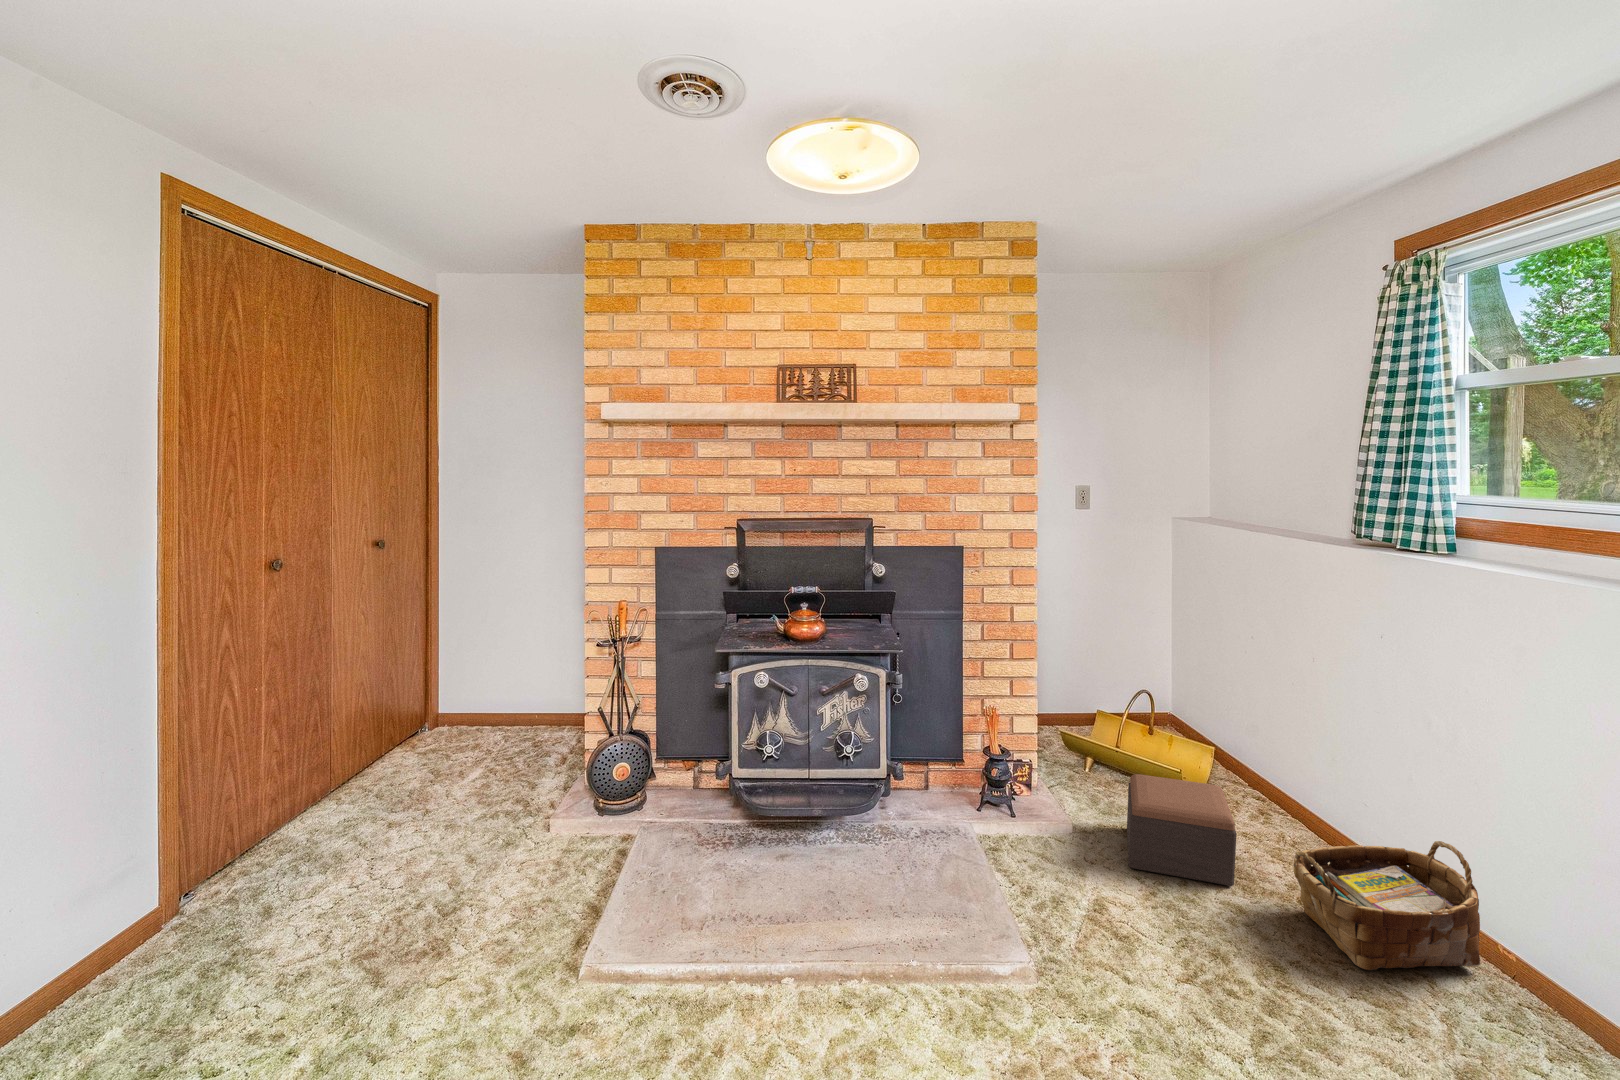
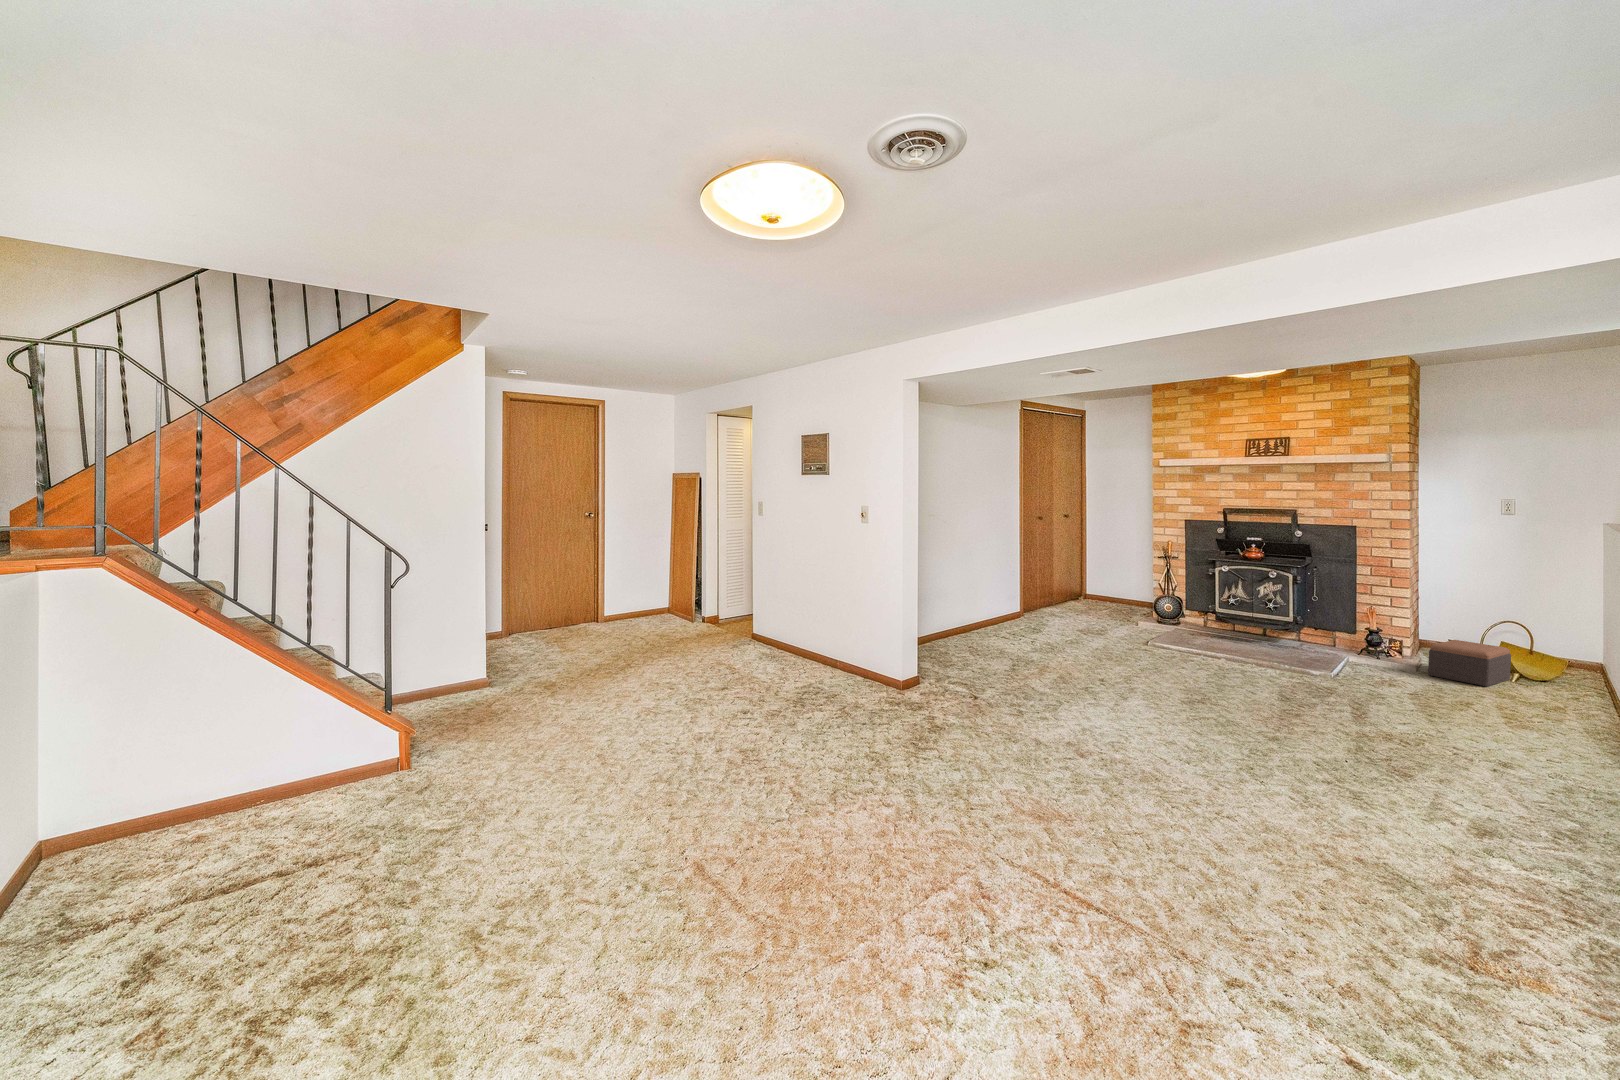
woven basket: present [1293,841,1480,970] -> none [1502,661,1607,716]

